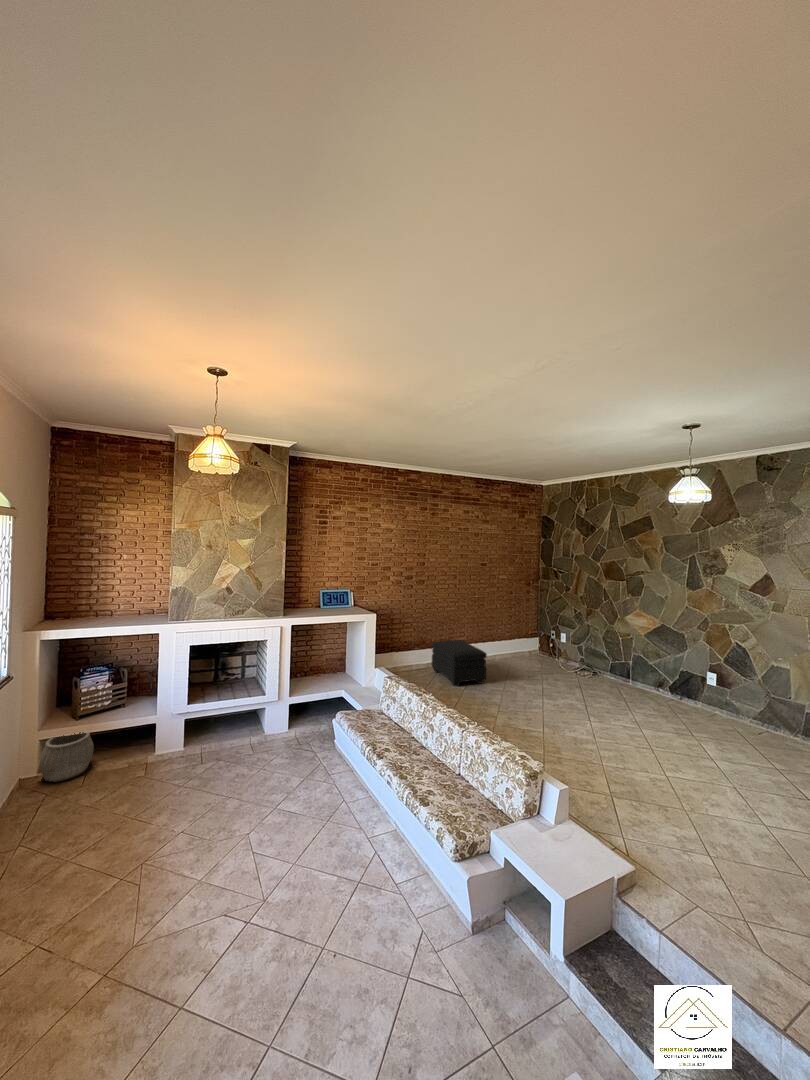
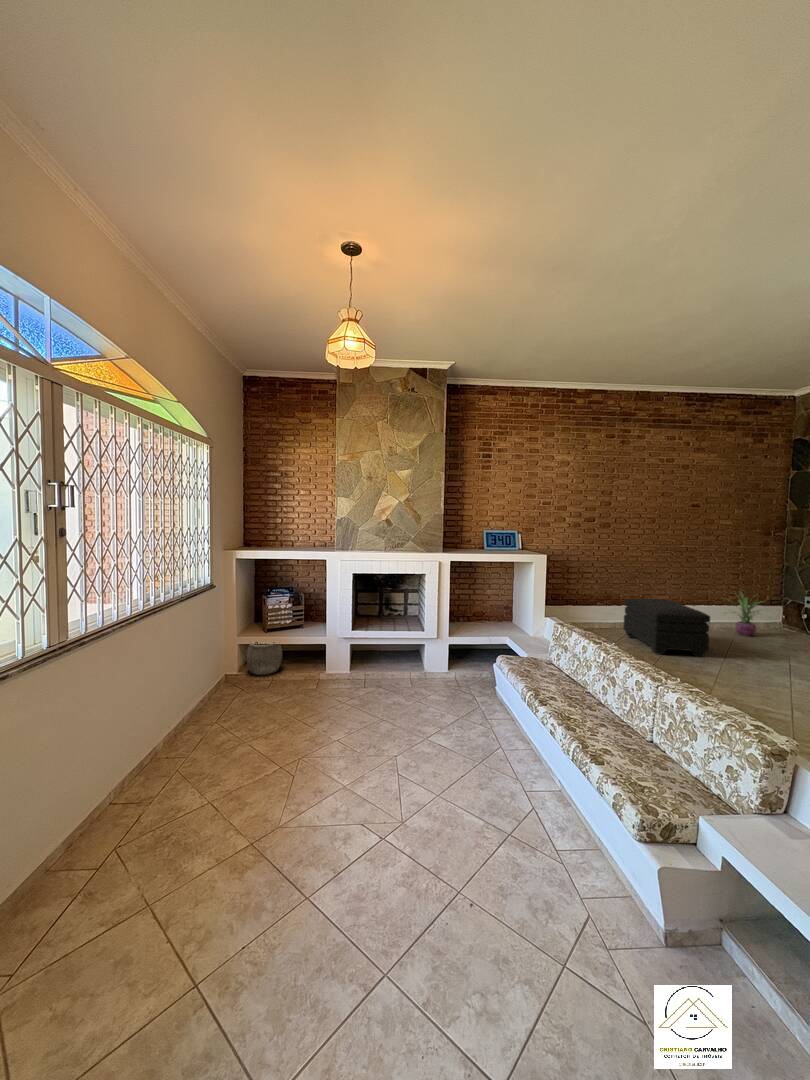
decorative plant: none [490,627,522,660] -> present [725,591,762,636]

